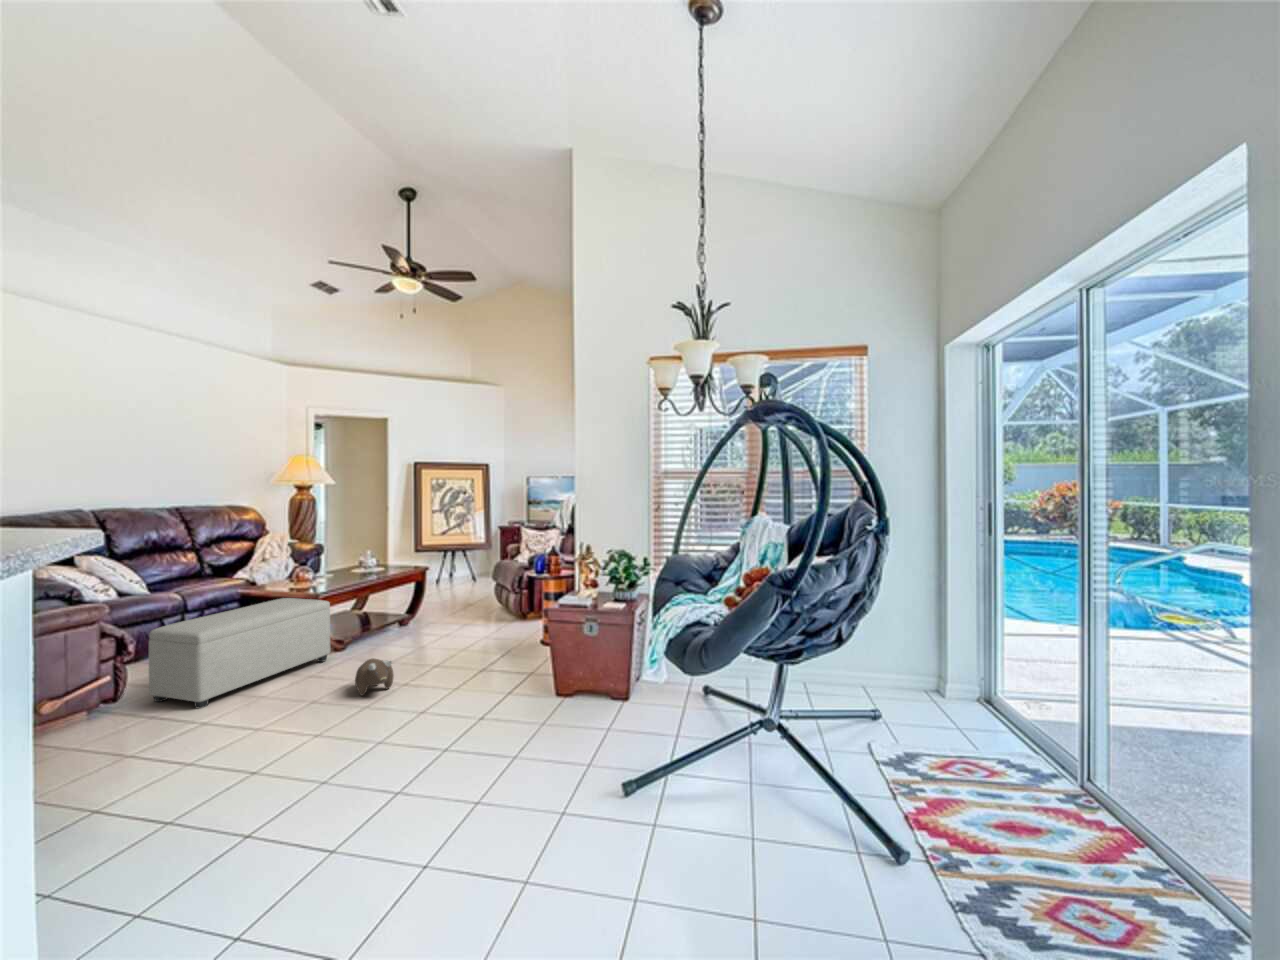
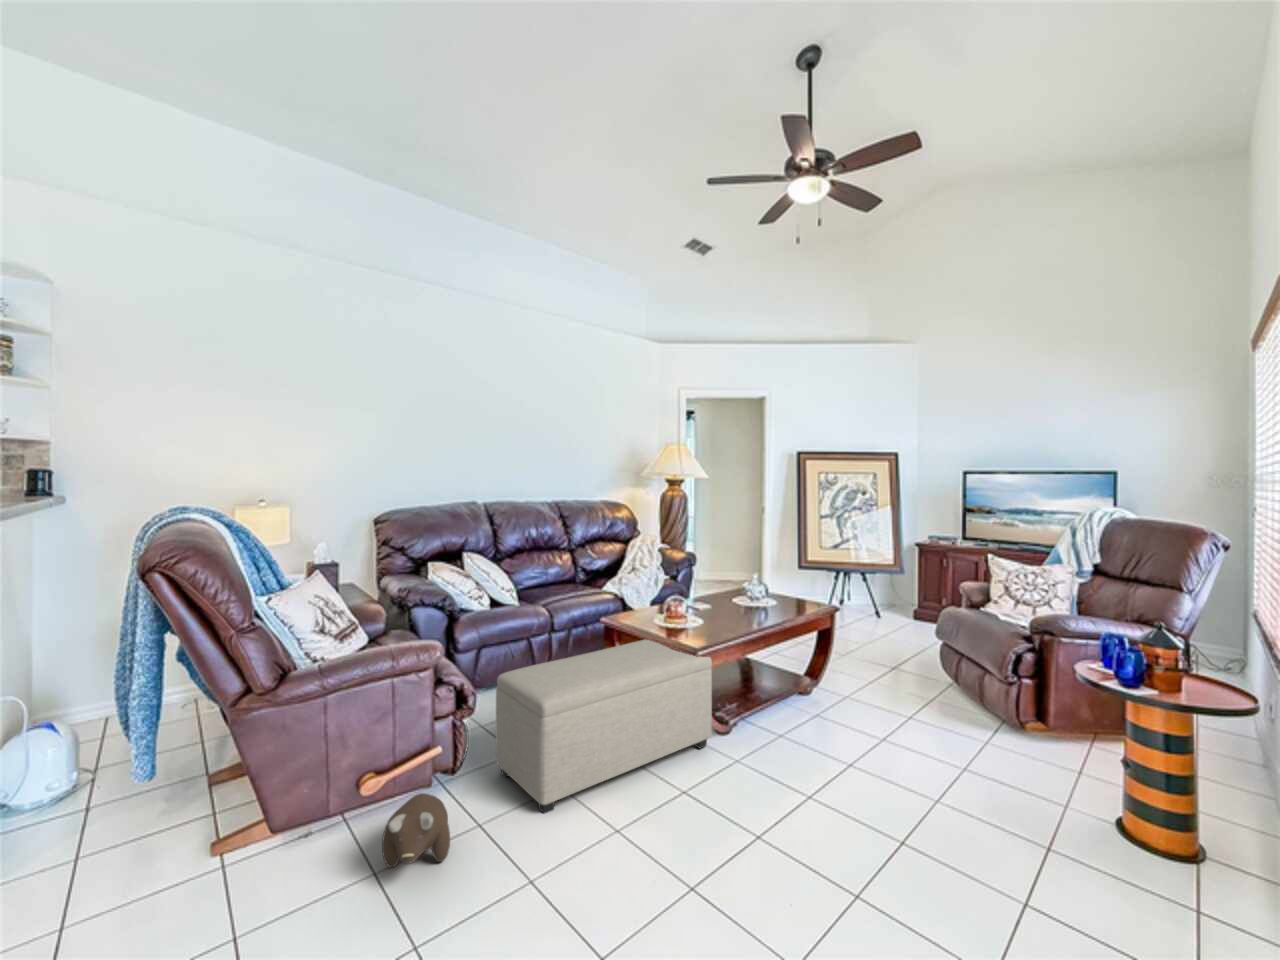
plush toy: present [355,659,394,696] -> present [382,793,450,867]

